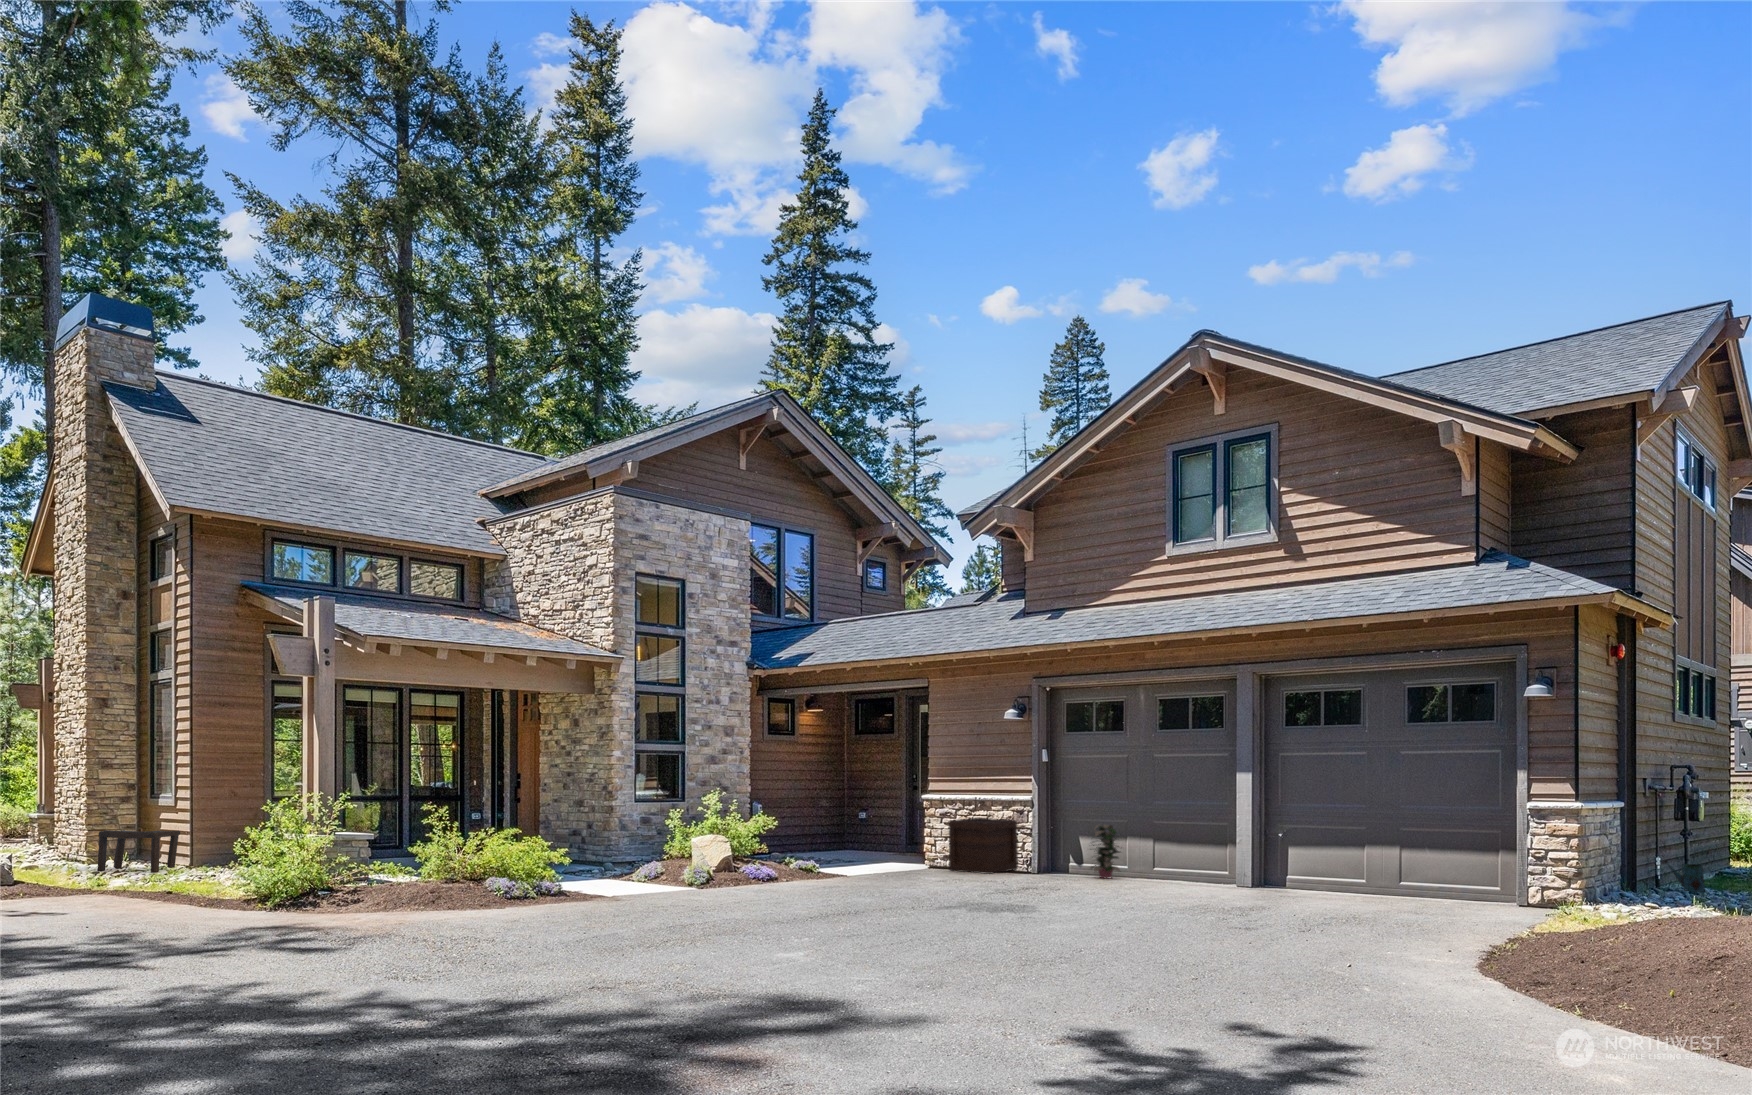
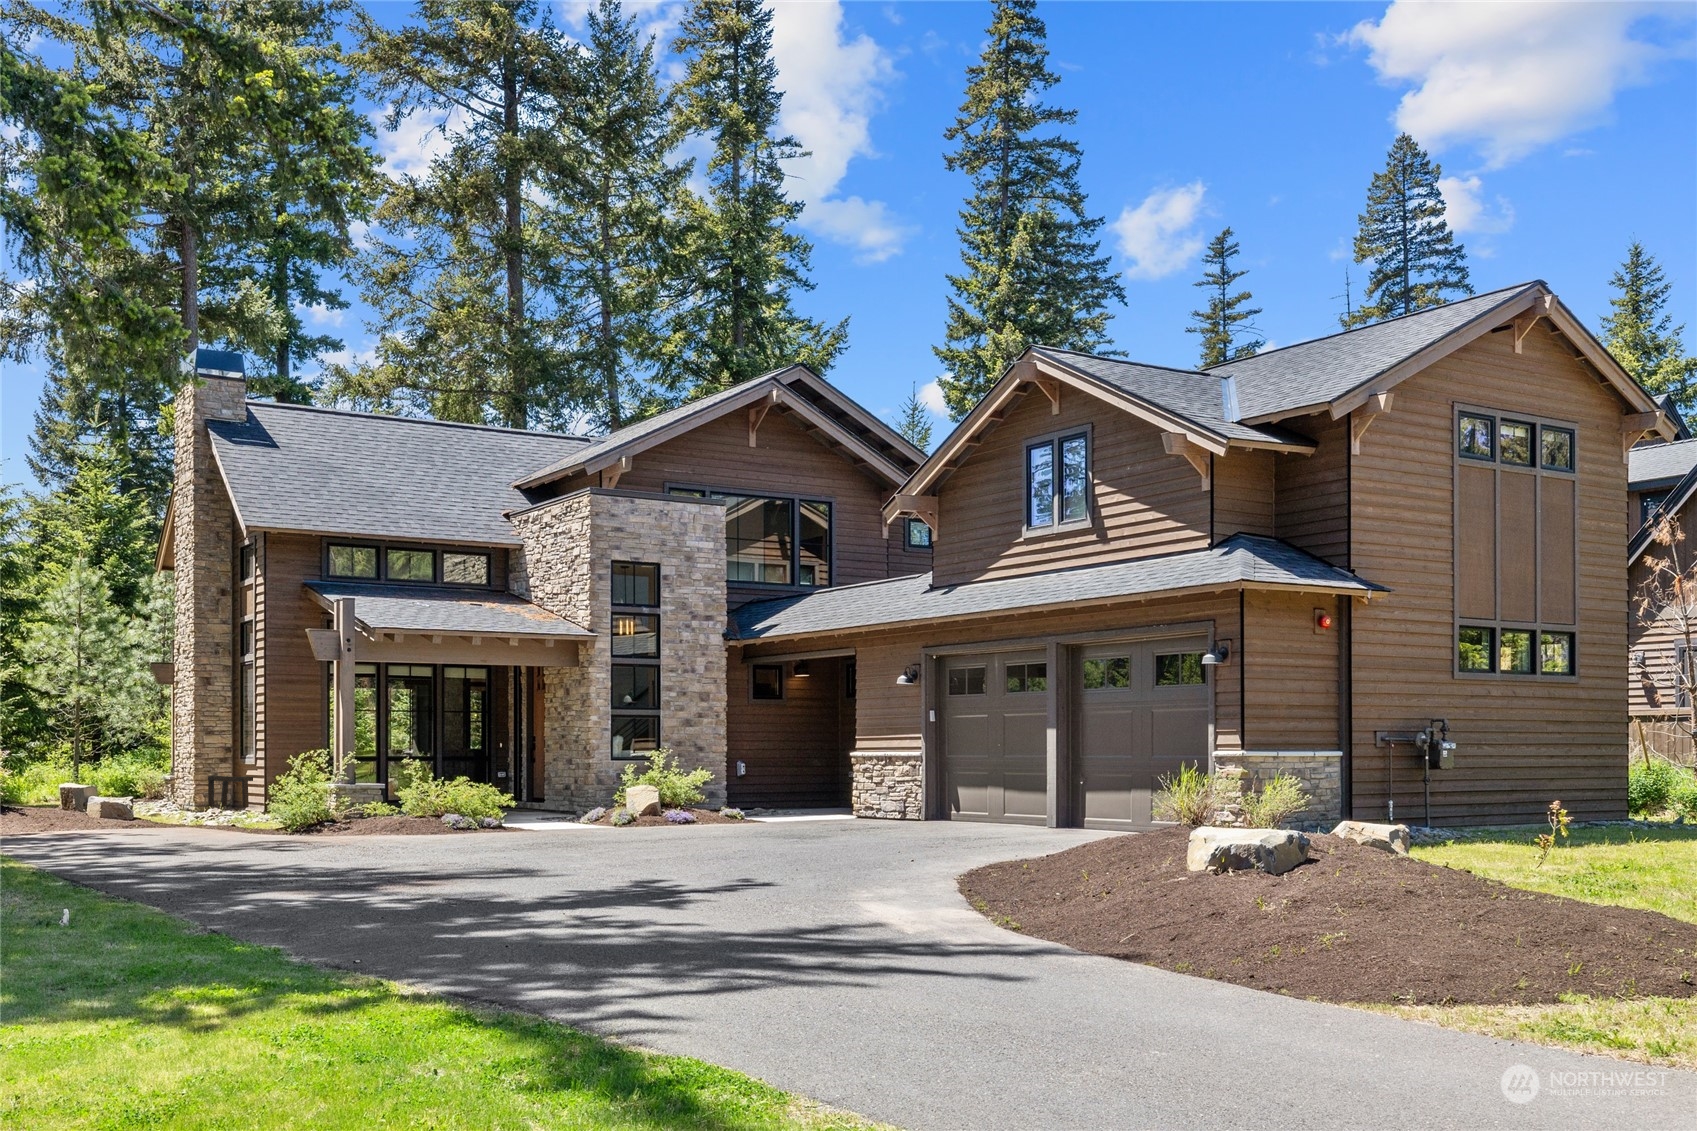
wooden crate: present [949,818,1018,874] -> none [850,772,910,819]
decorative plant: present [1090,825,1120,878] -> none [949,776,981,822]
watering can: present [1663,860,1705,892] -> none [1441,810,1474,838]

